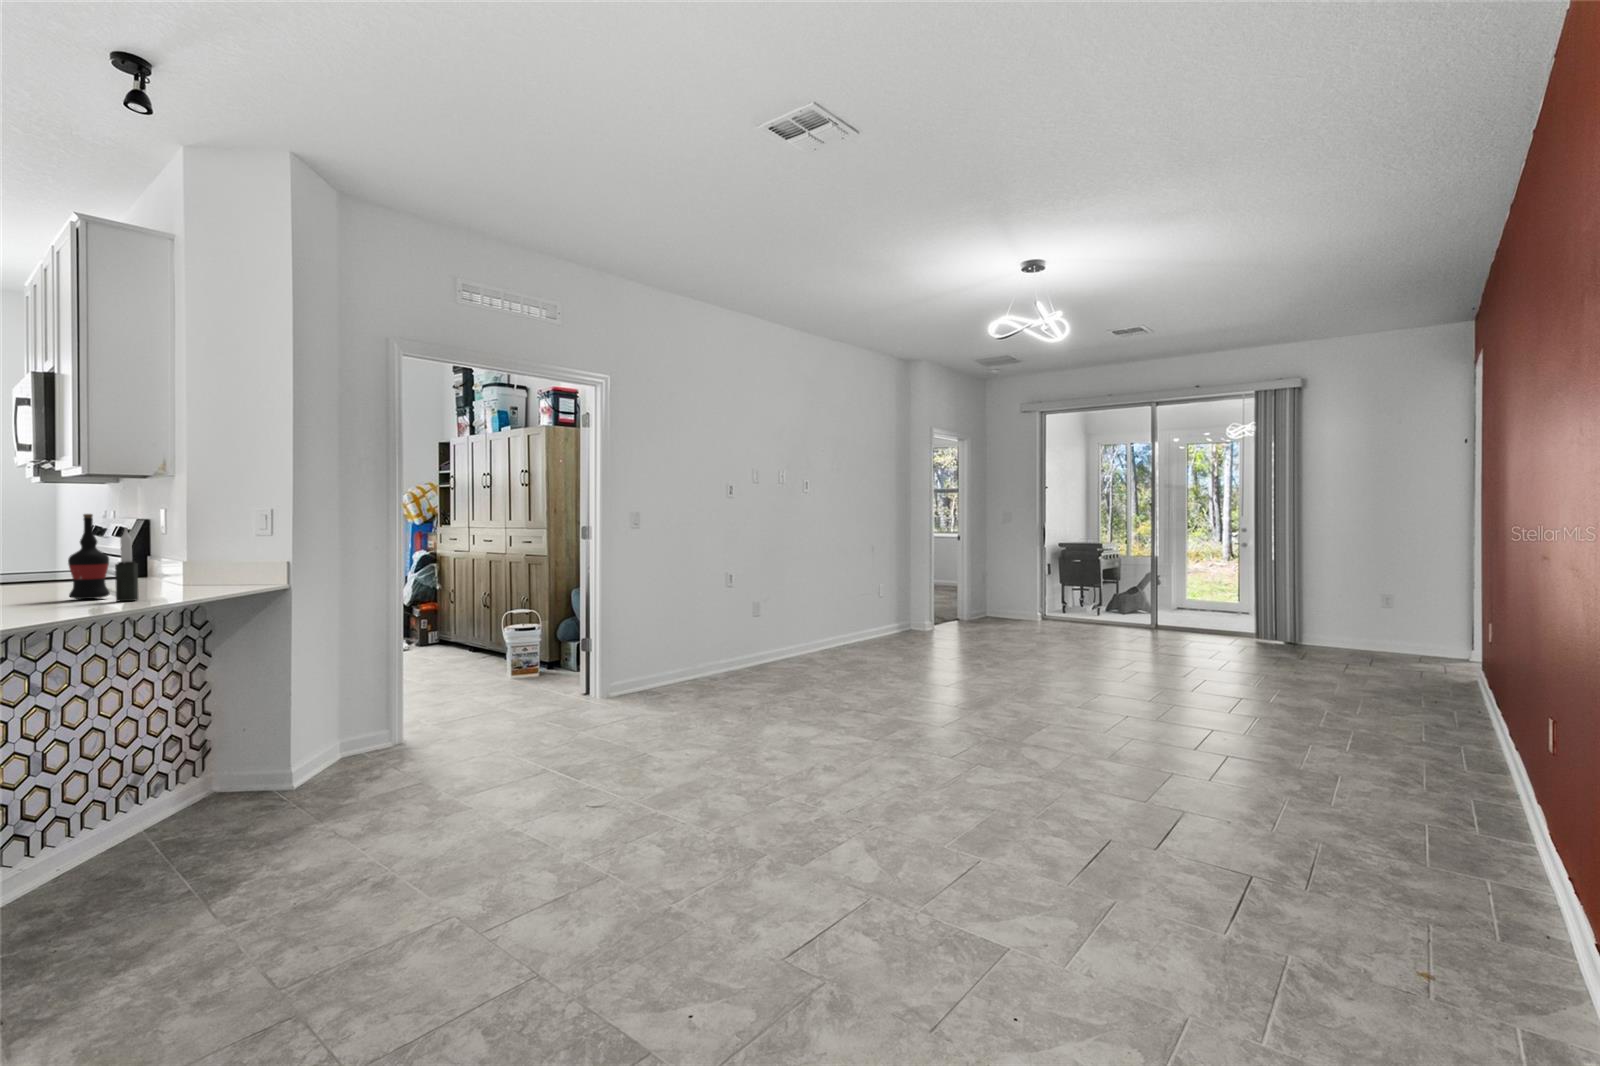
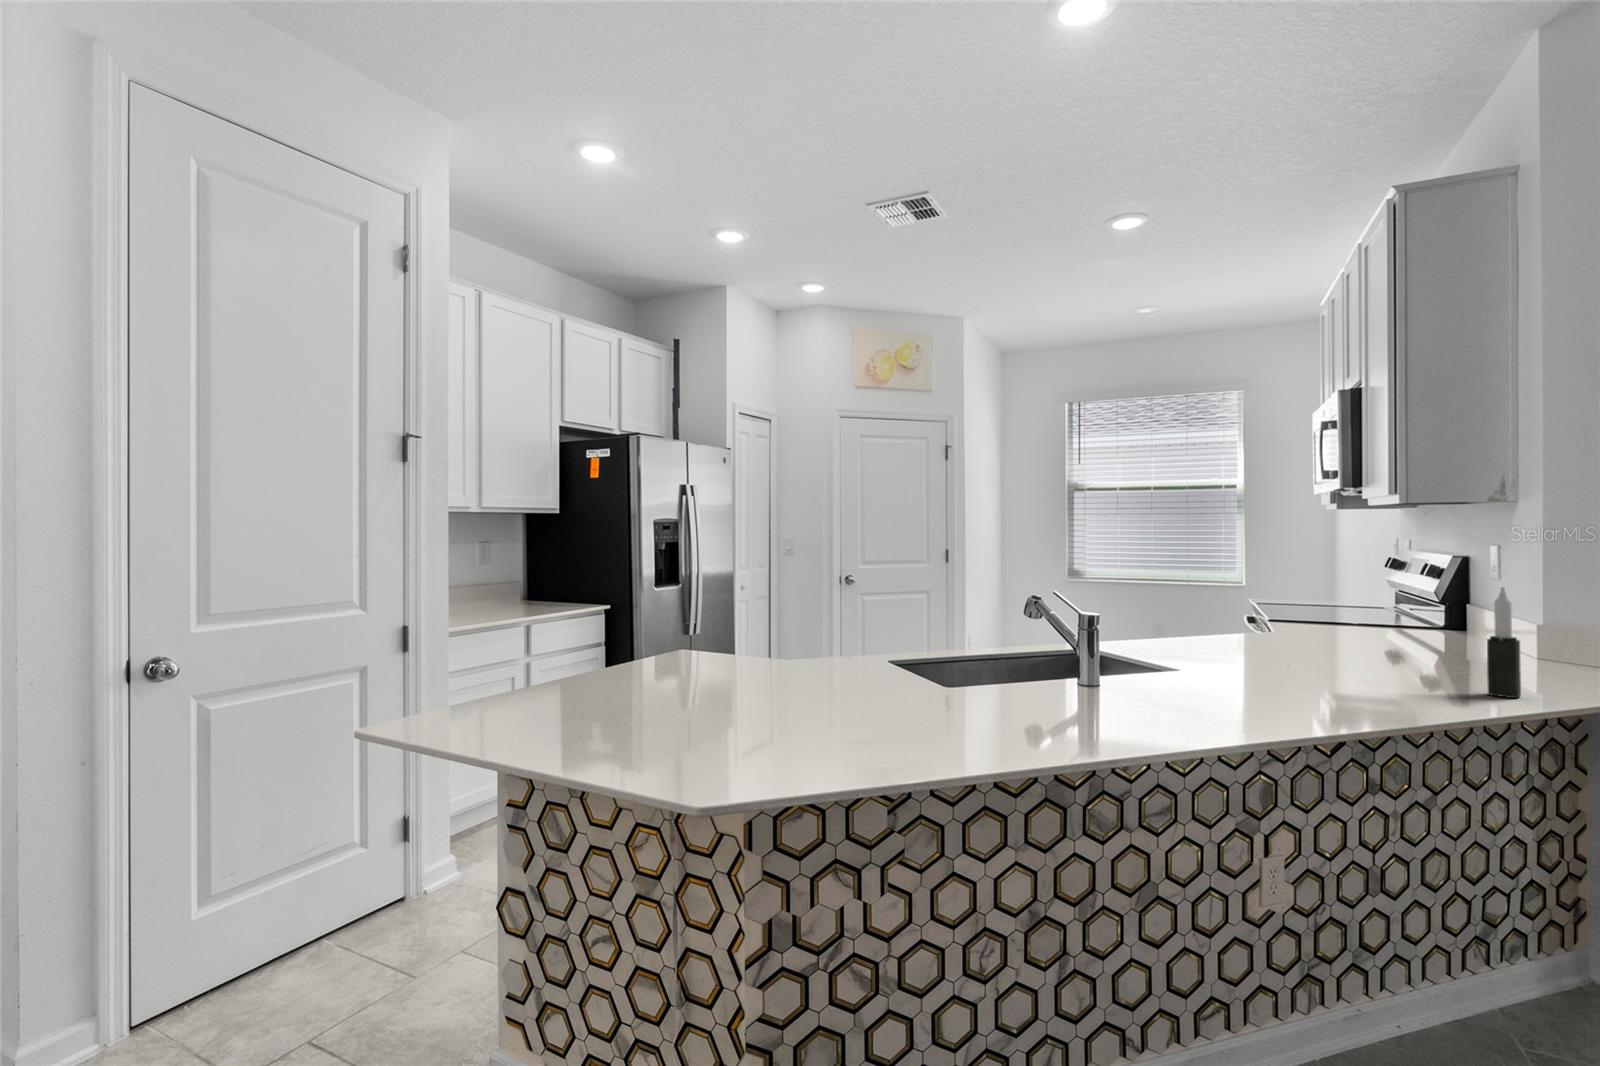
wine bottle: present [68,514,110,599] -> none [1414,562,1468,681]

